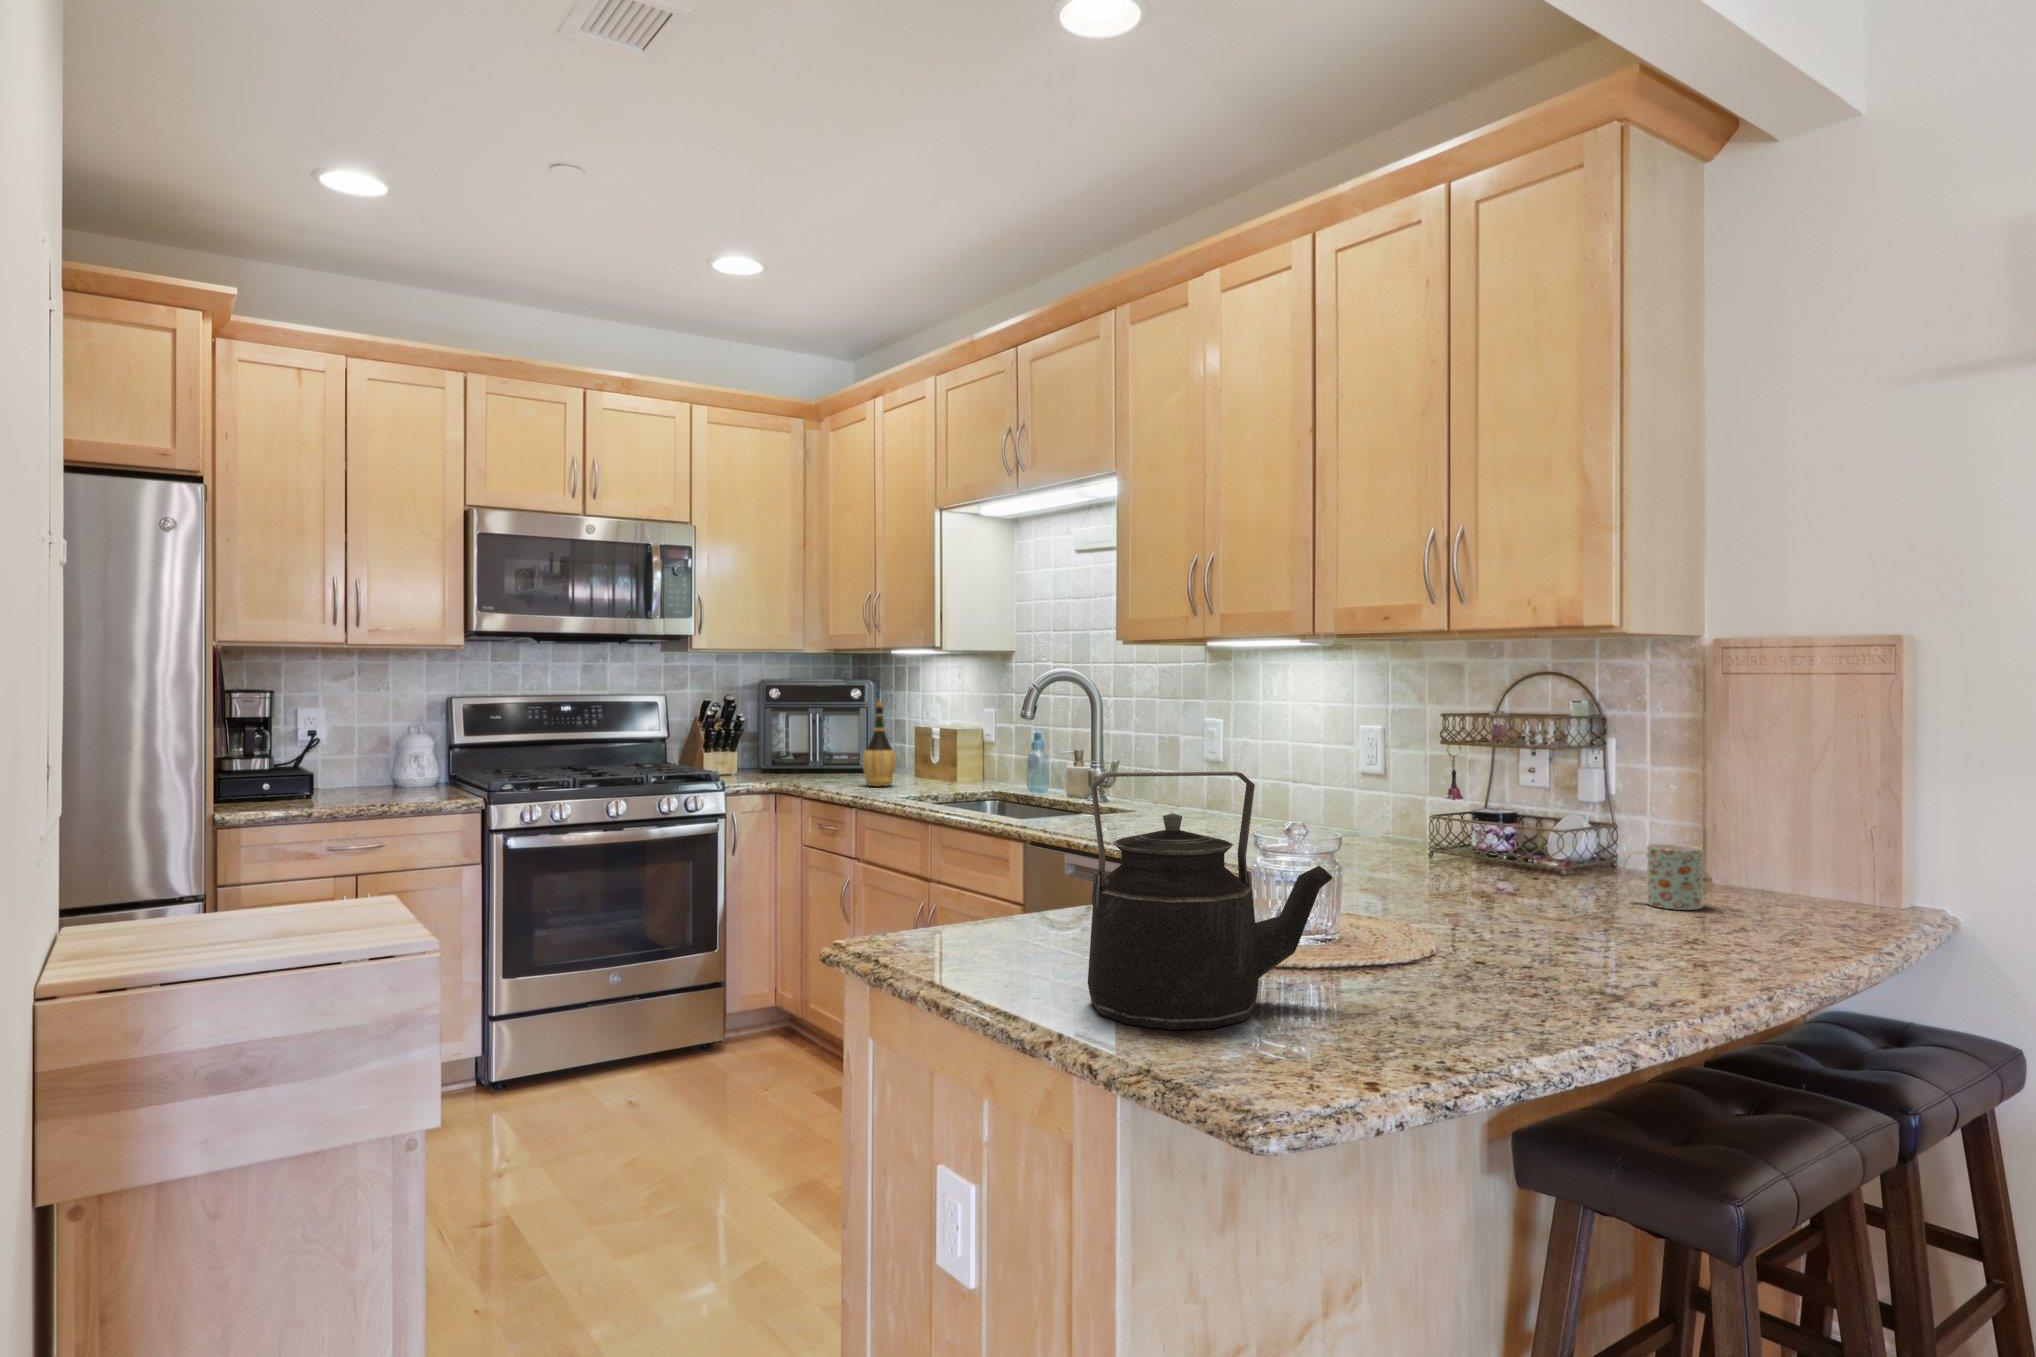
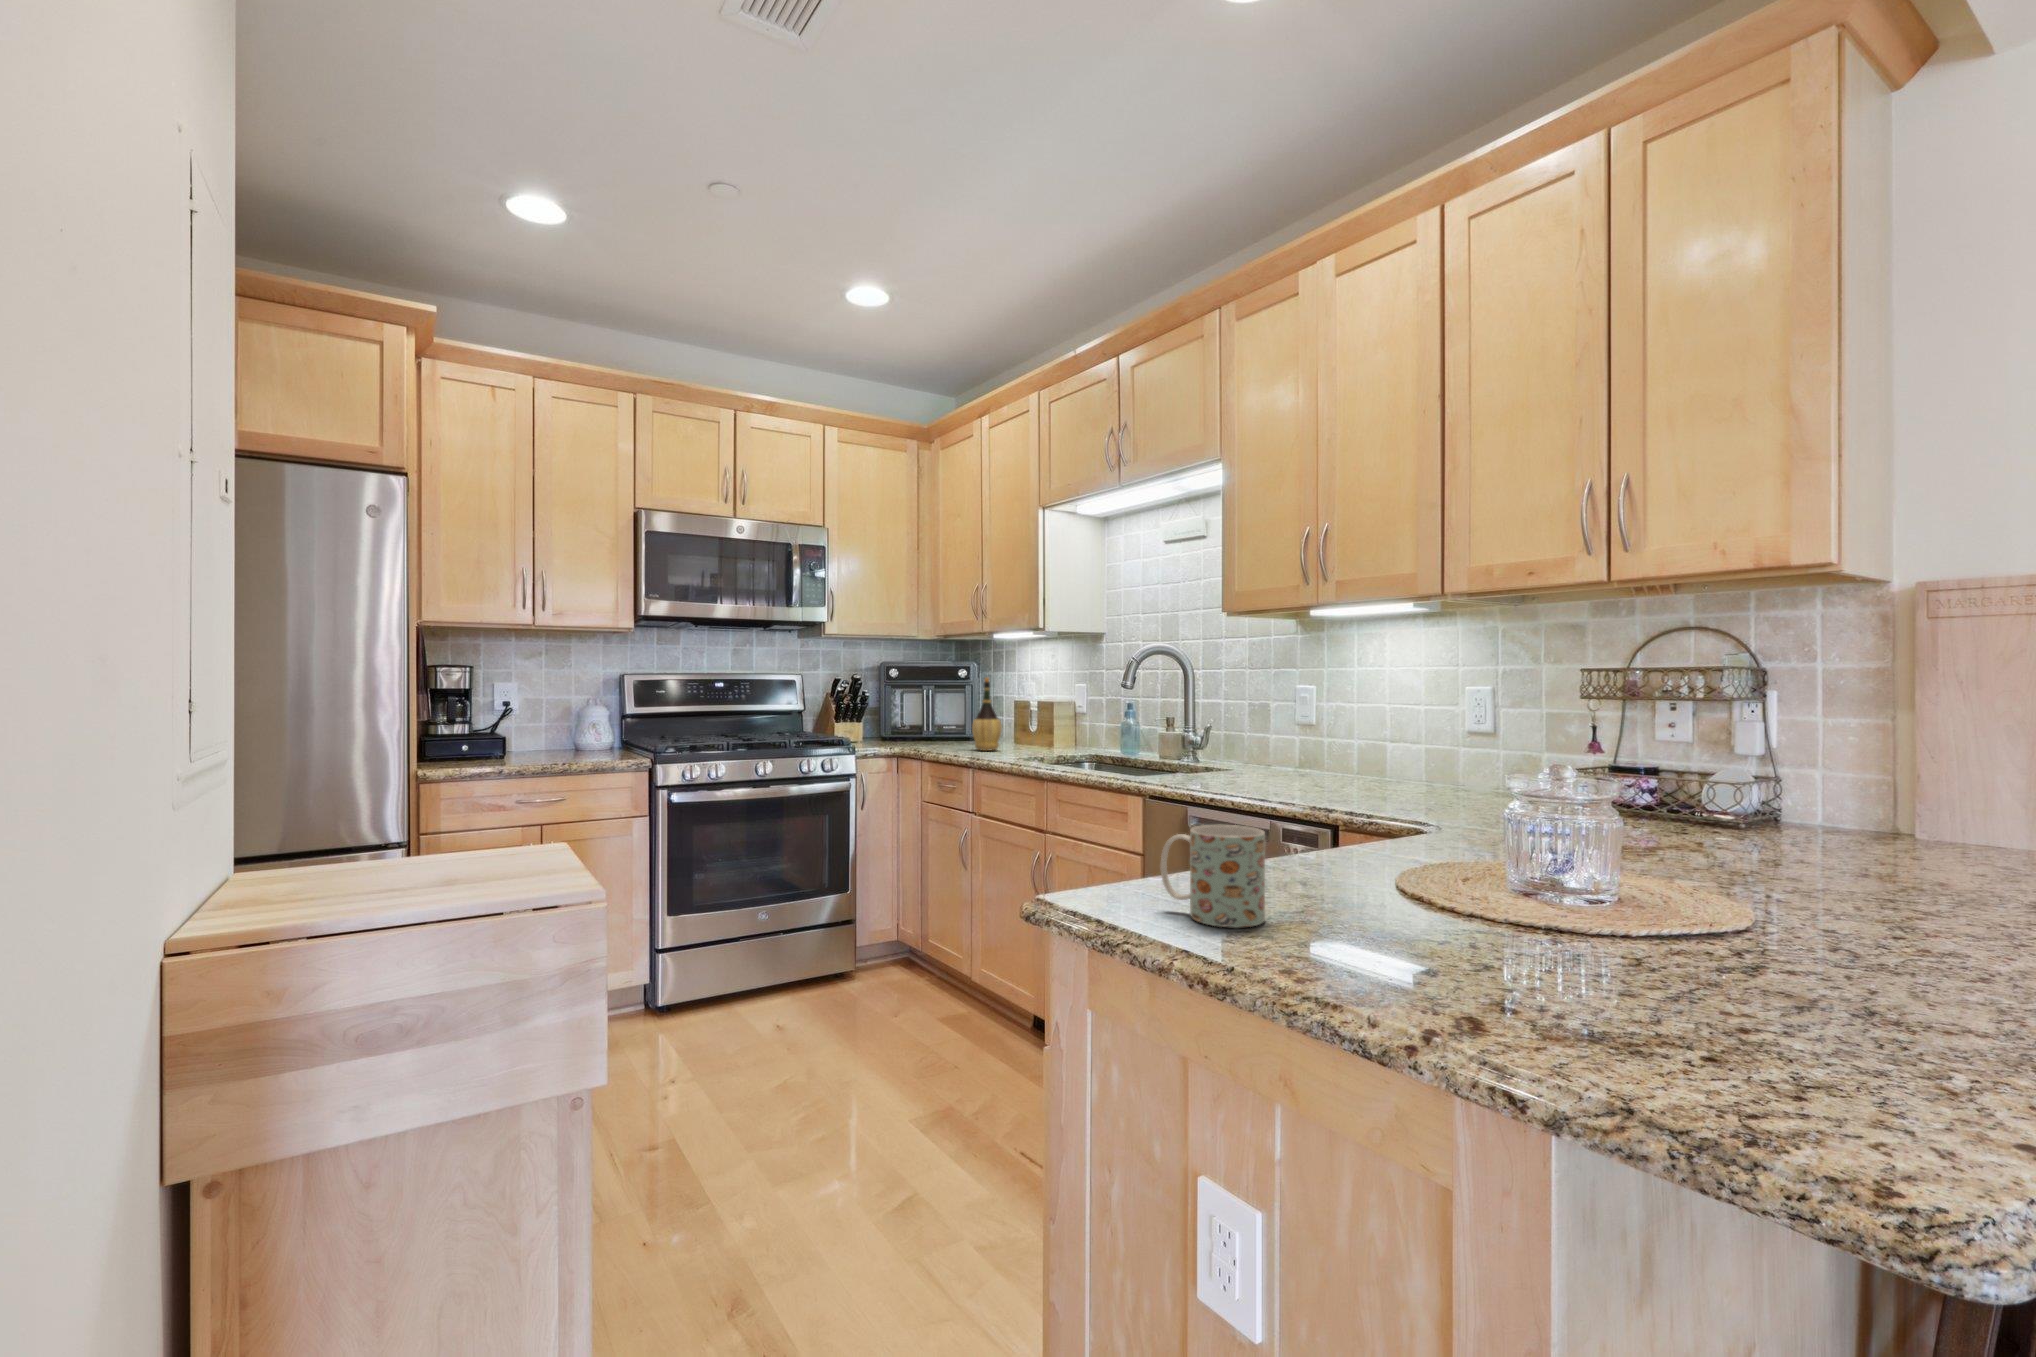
kettle: present [1088,772,1332,1030] -> none [1425,685,1756,1036]
mug: present [1622,843,1703,910] -> present [1160,825,1265,928]

